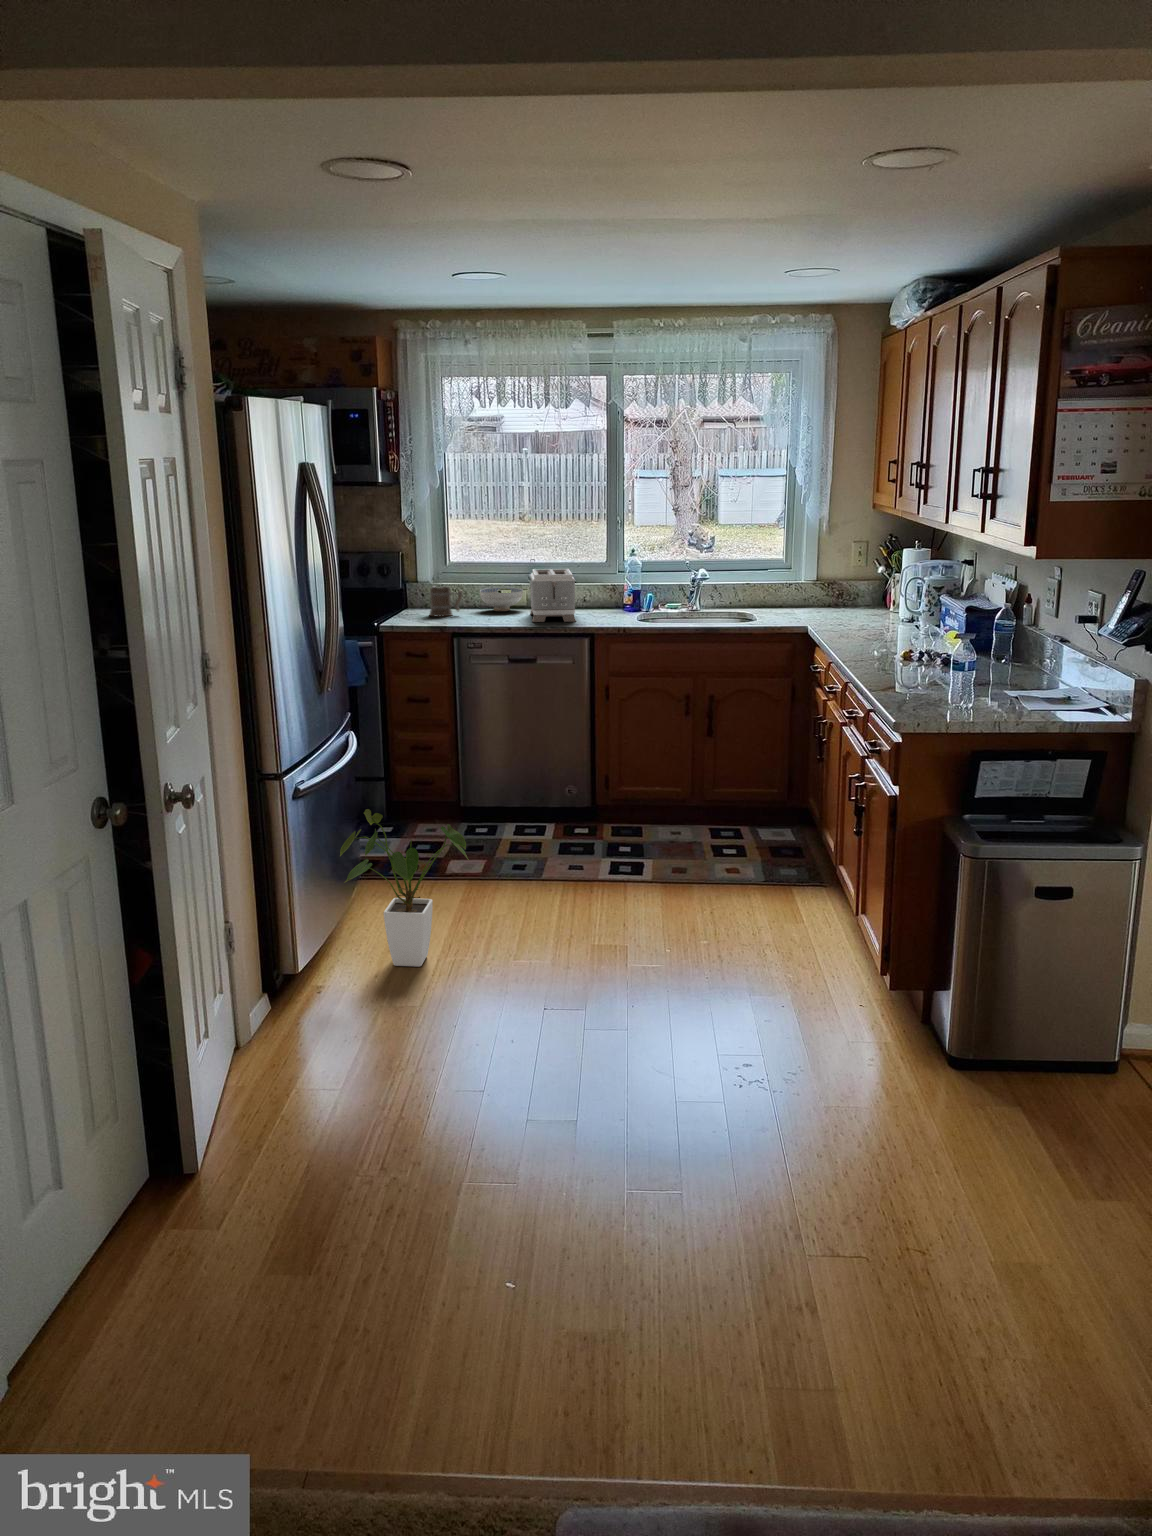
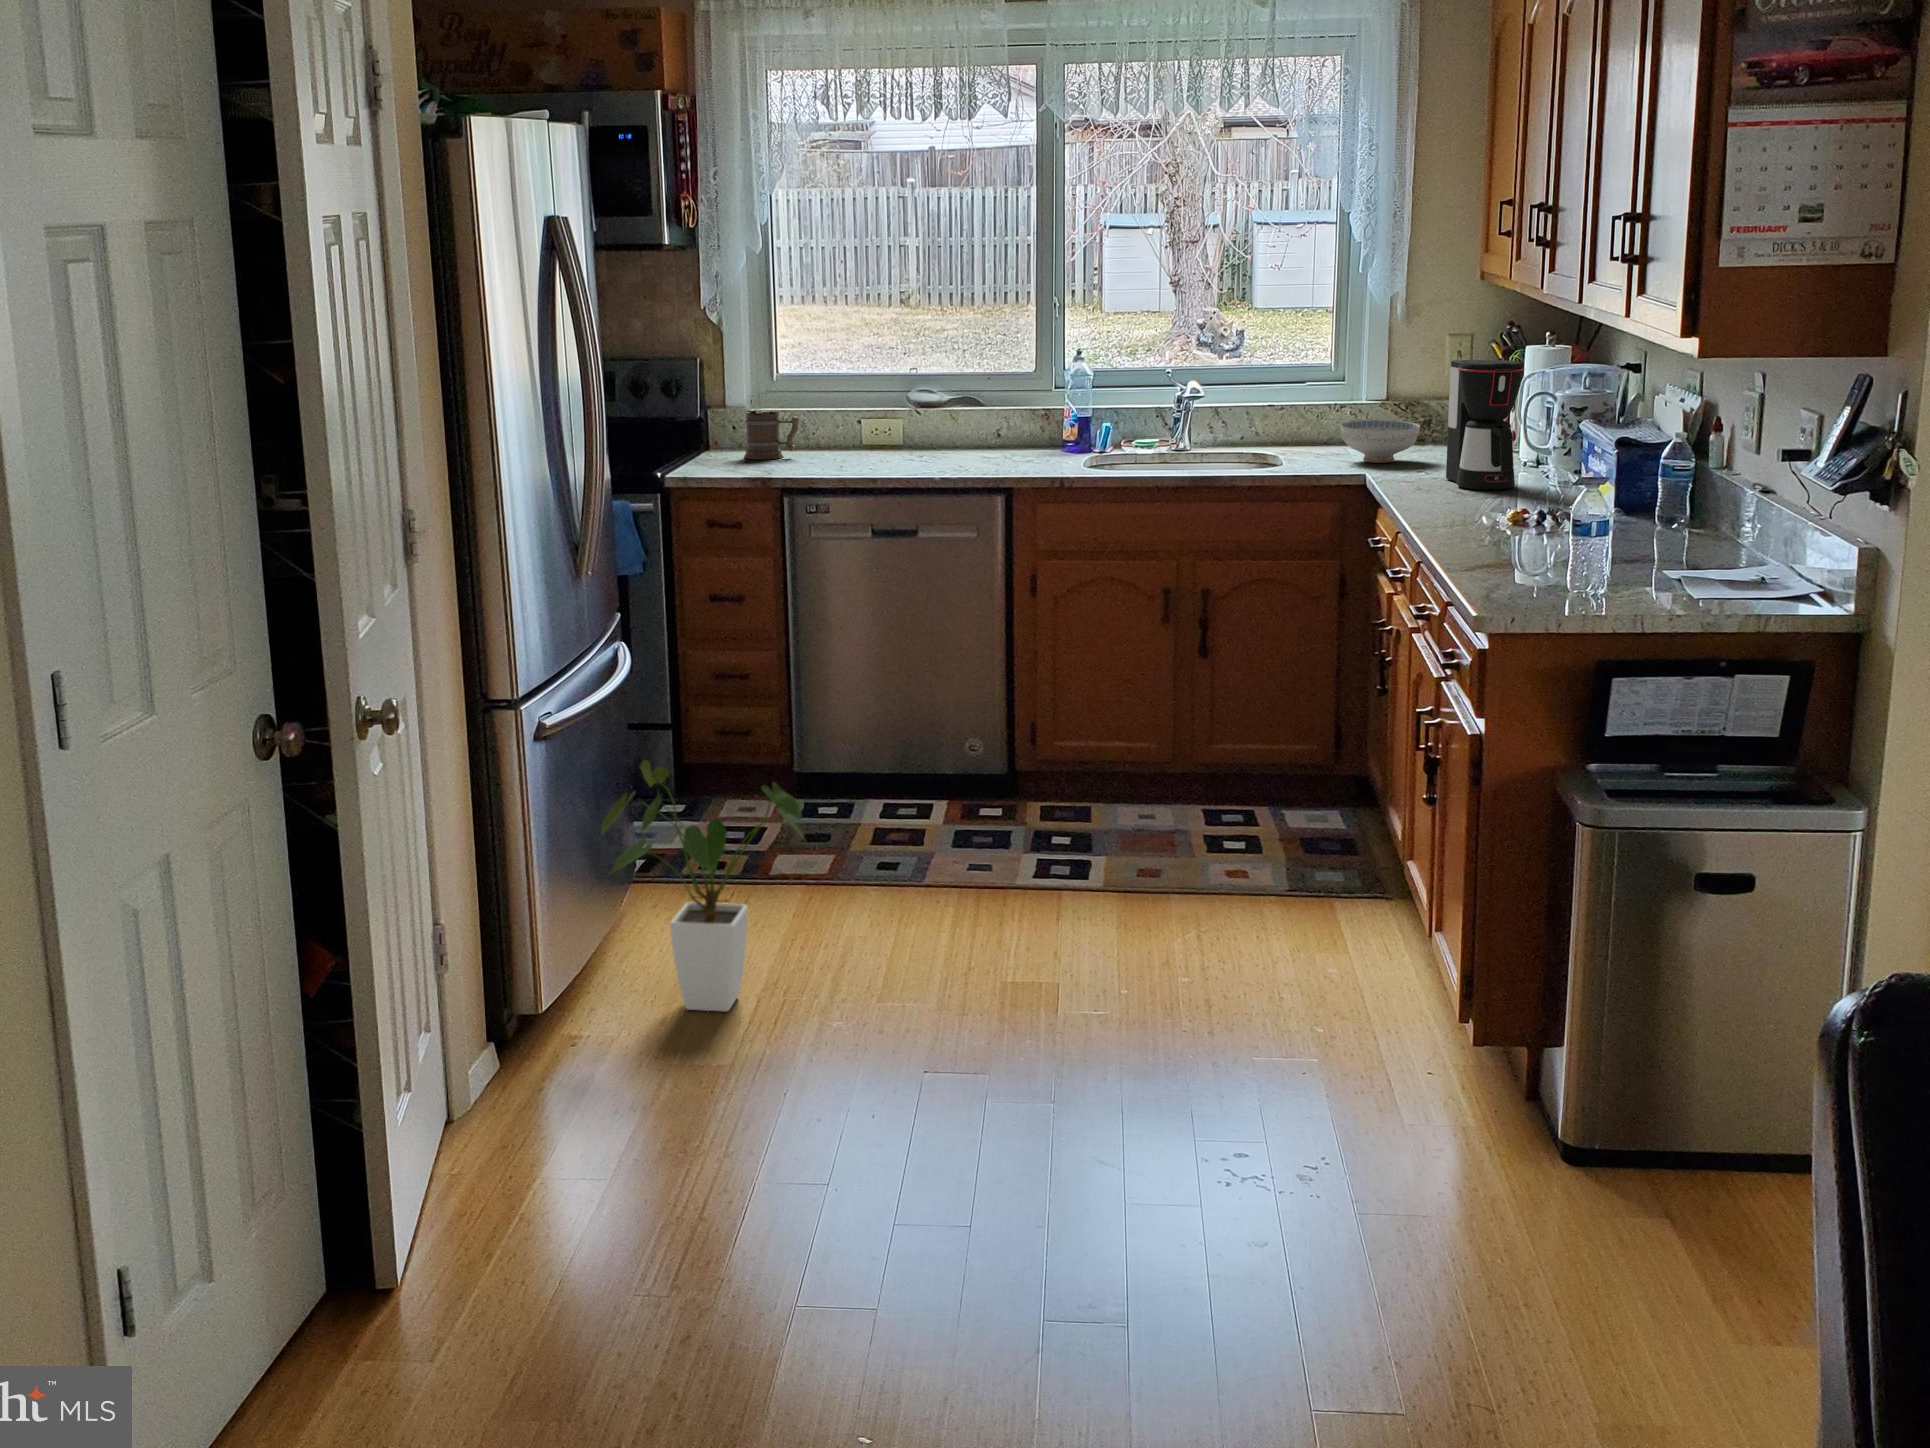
coffee maker: none [856,558,906,637] -> present [1446,360,1524,490]
toaster: present [530,569,576,622] -> none [910,381,985,468]
ceramic bowl: present [480,587,523,611] -> present [1341,420,1420,463]

